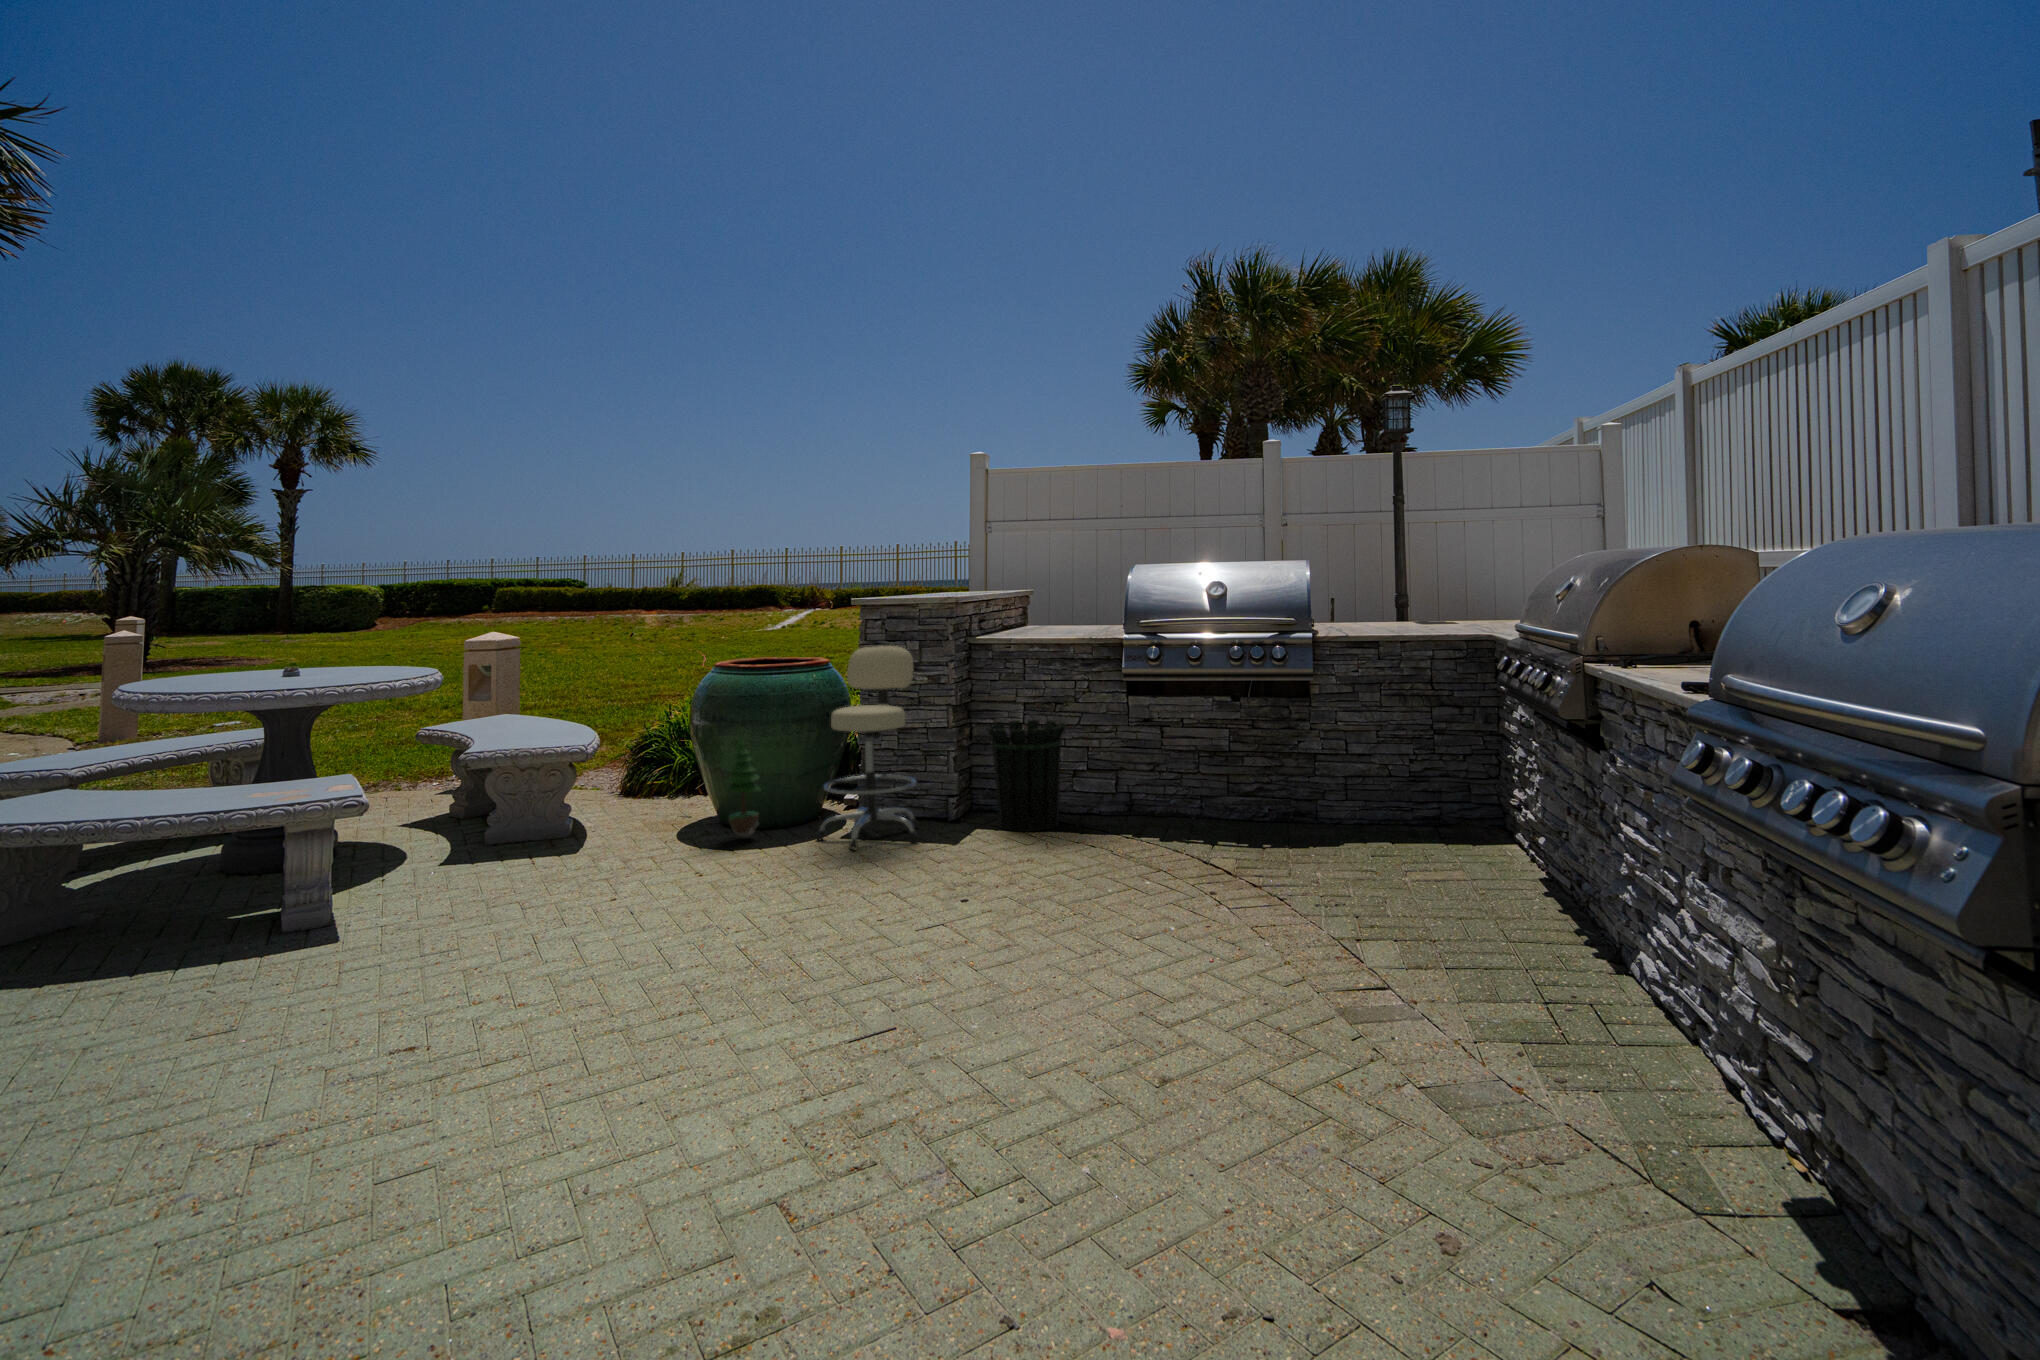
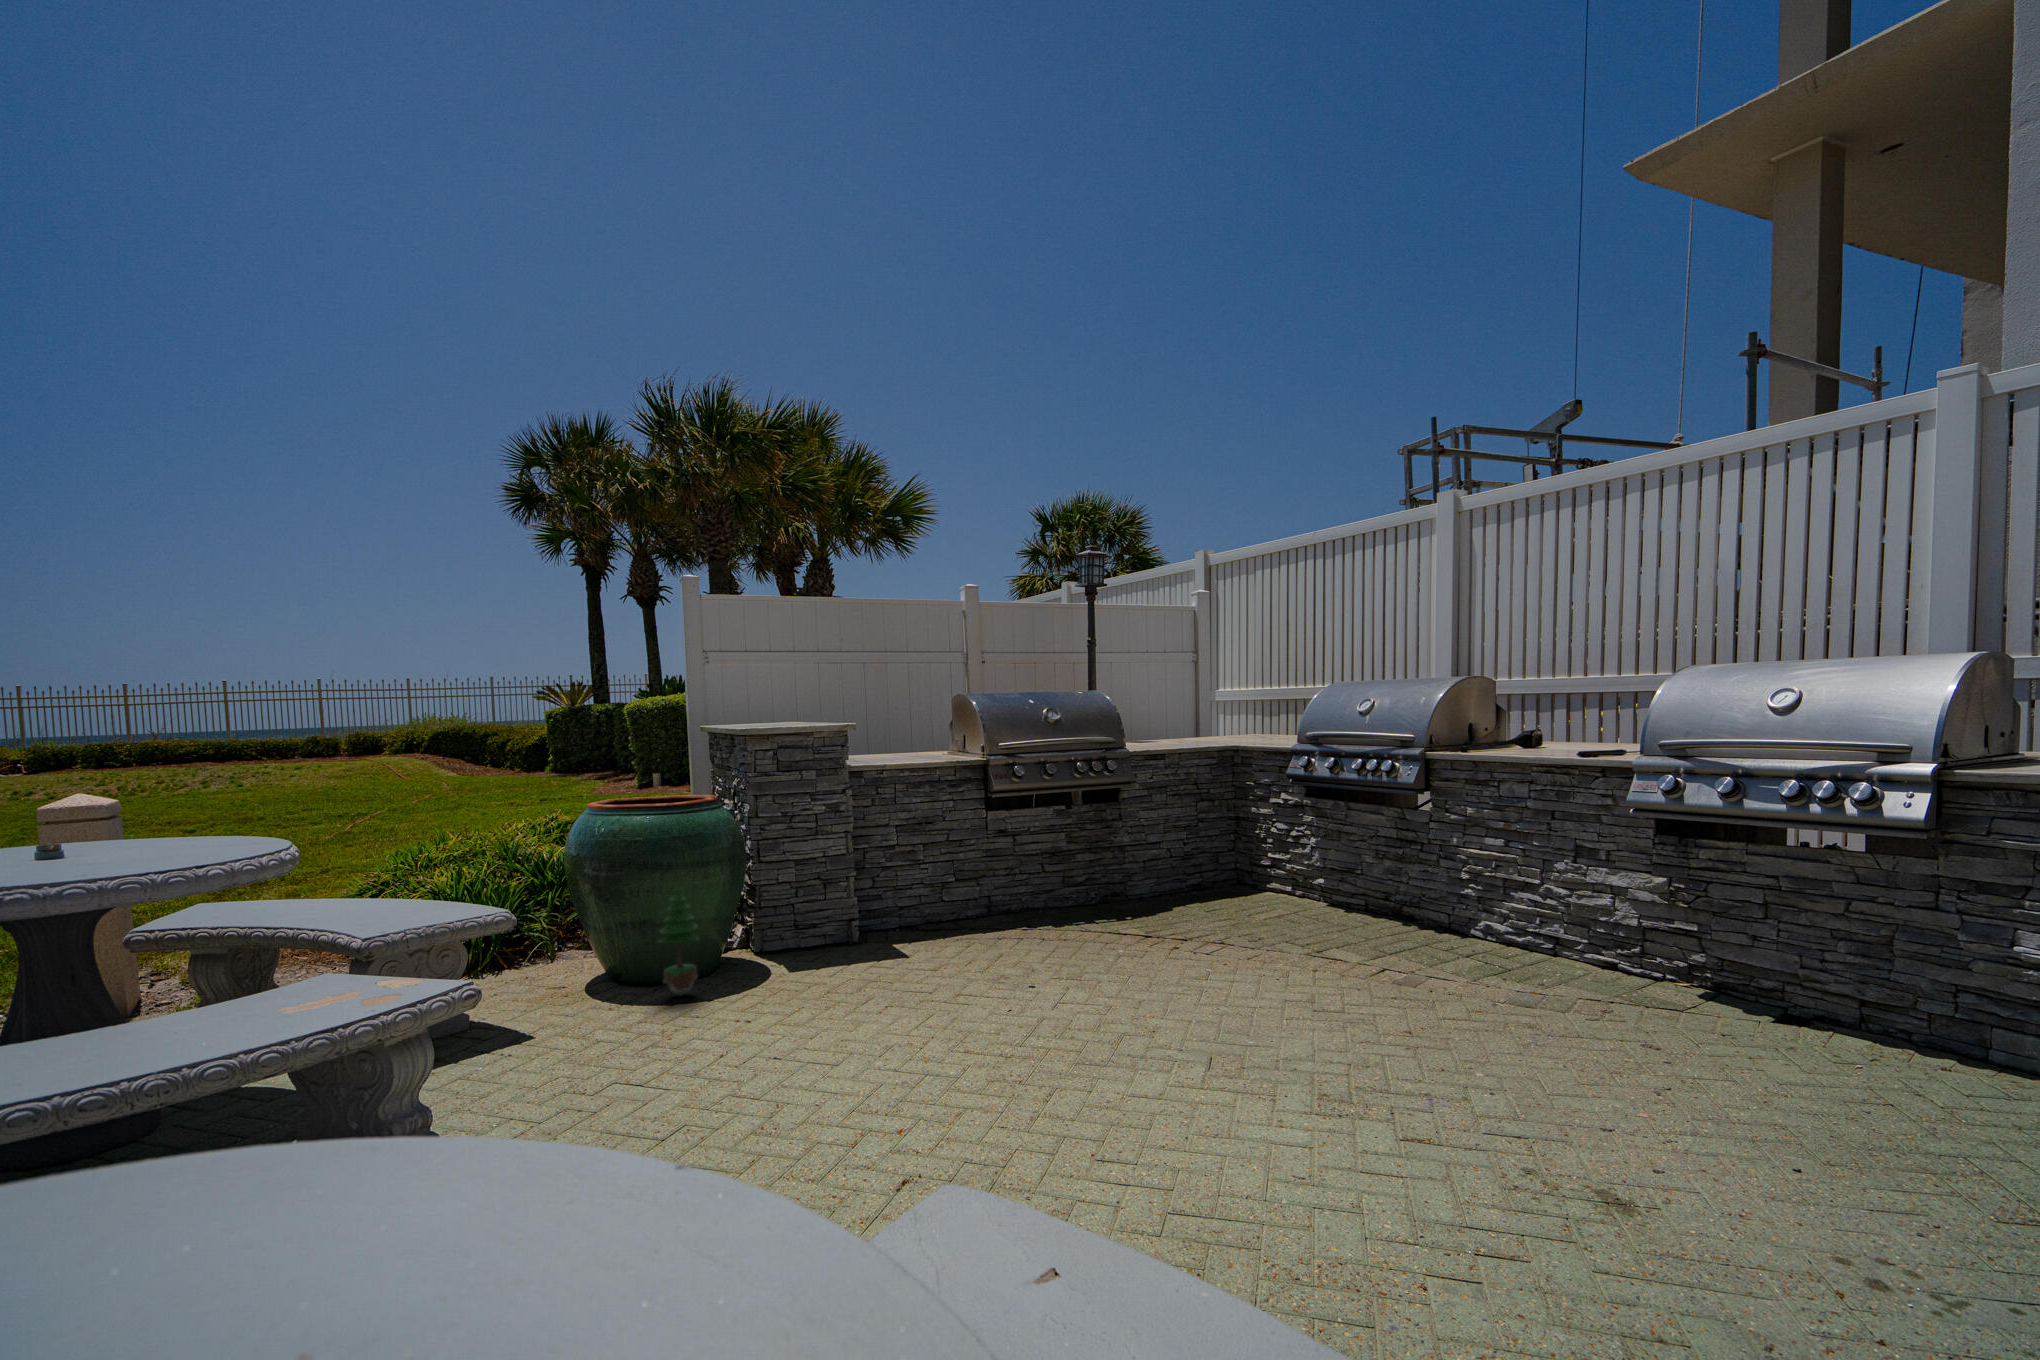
stool: present [816,646,919,850] -> none [759,777,868,983]
waste bin: present [986,720,1066,832] -> none [883,838,958,944]

